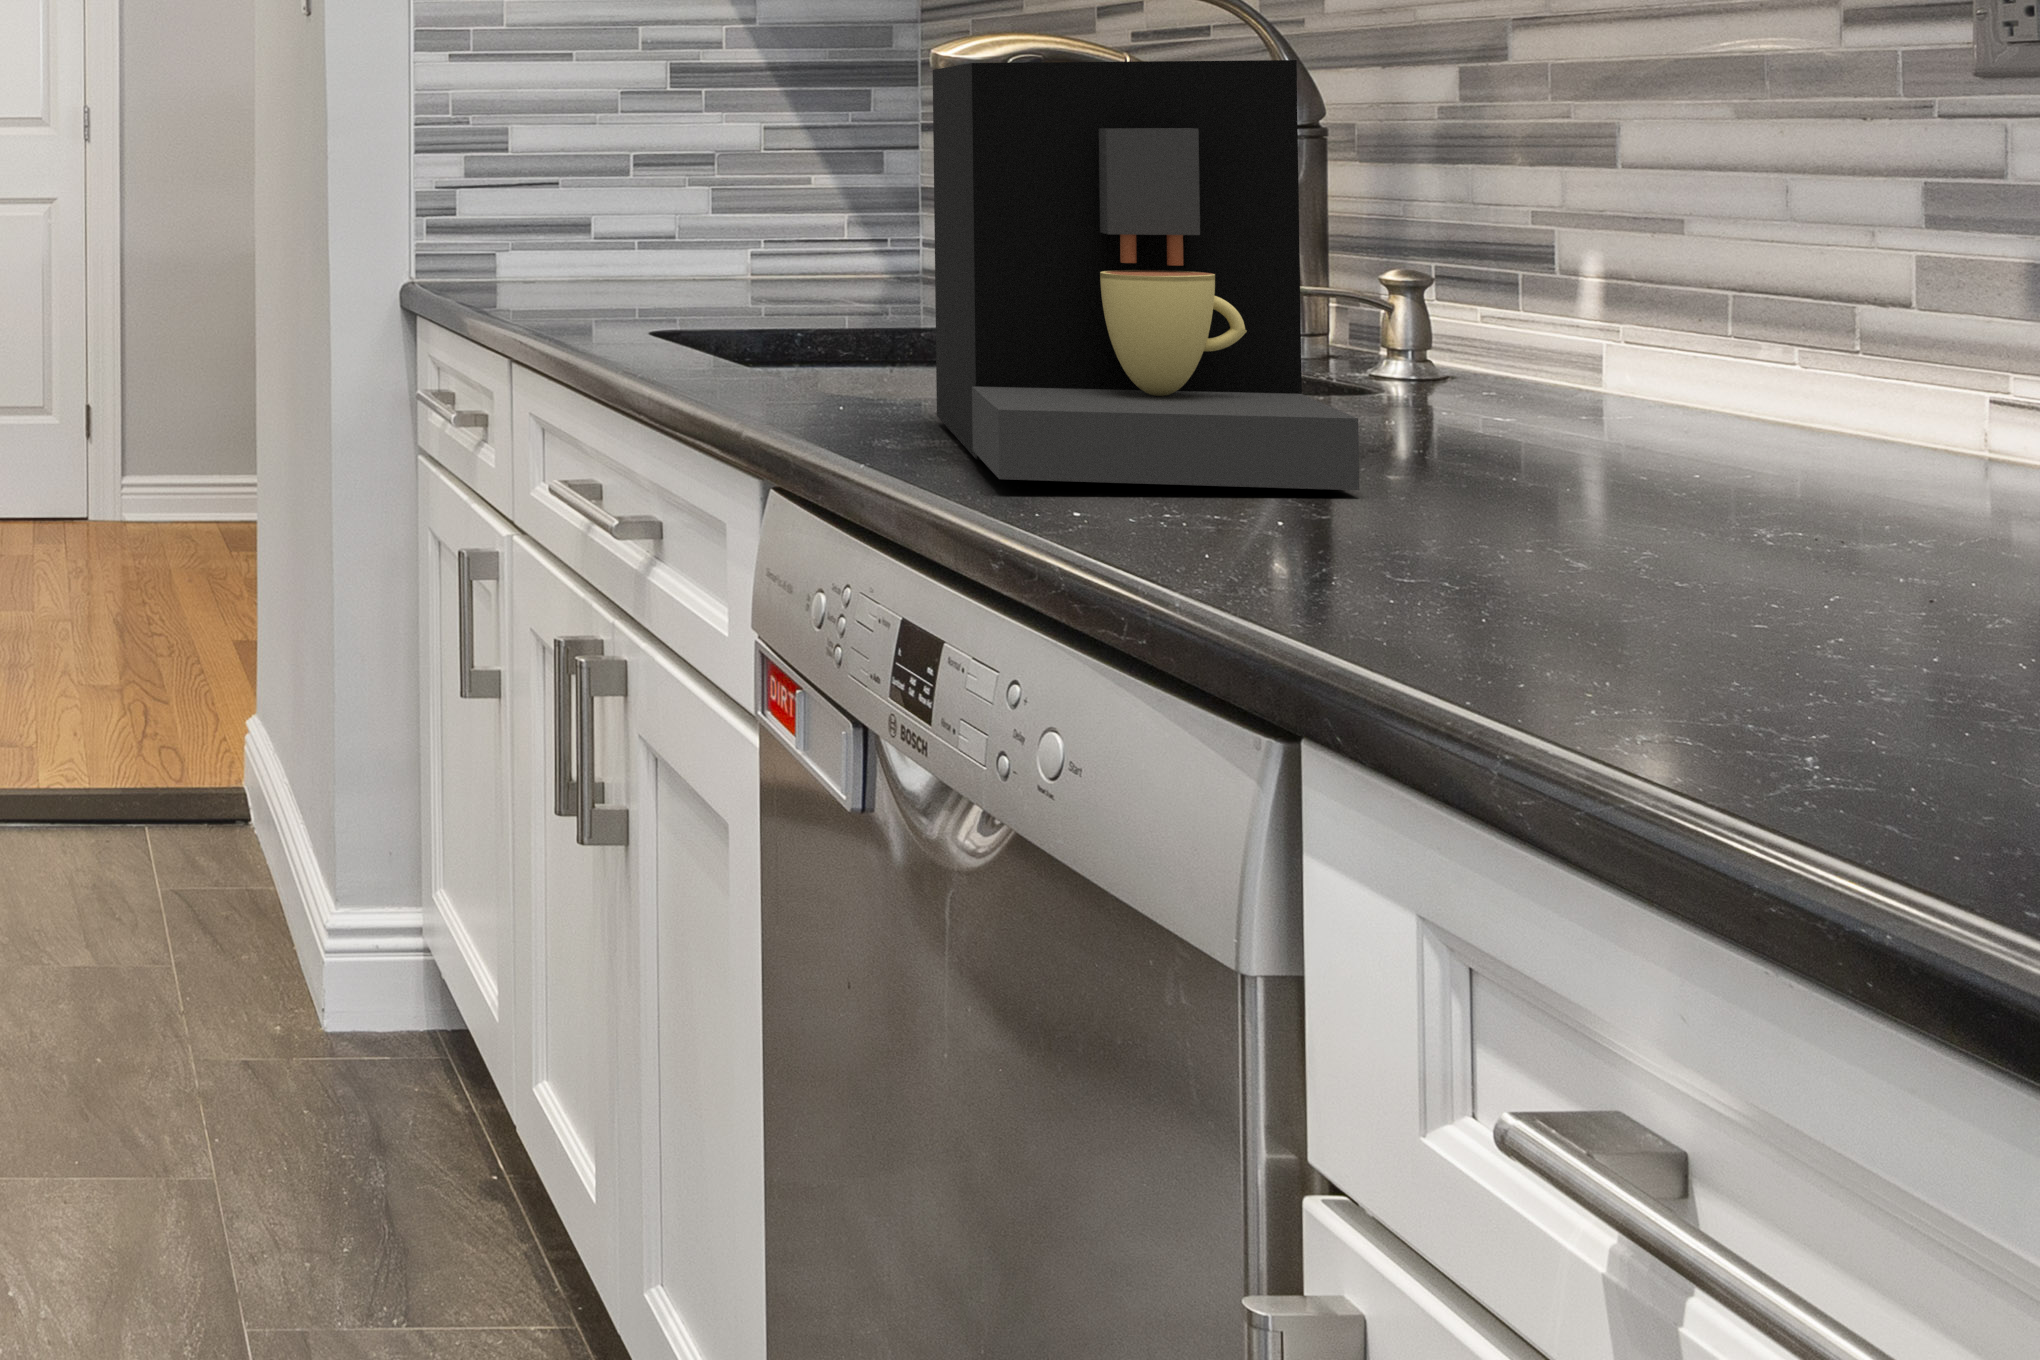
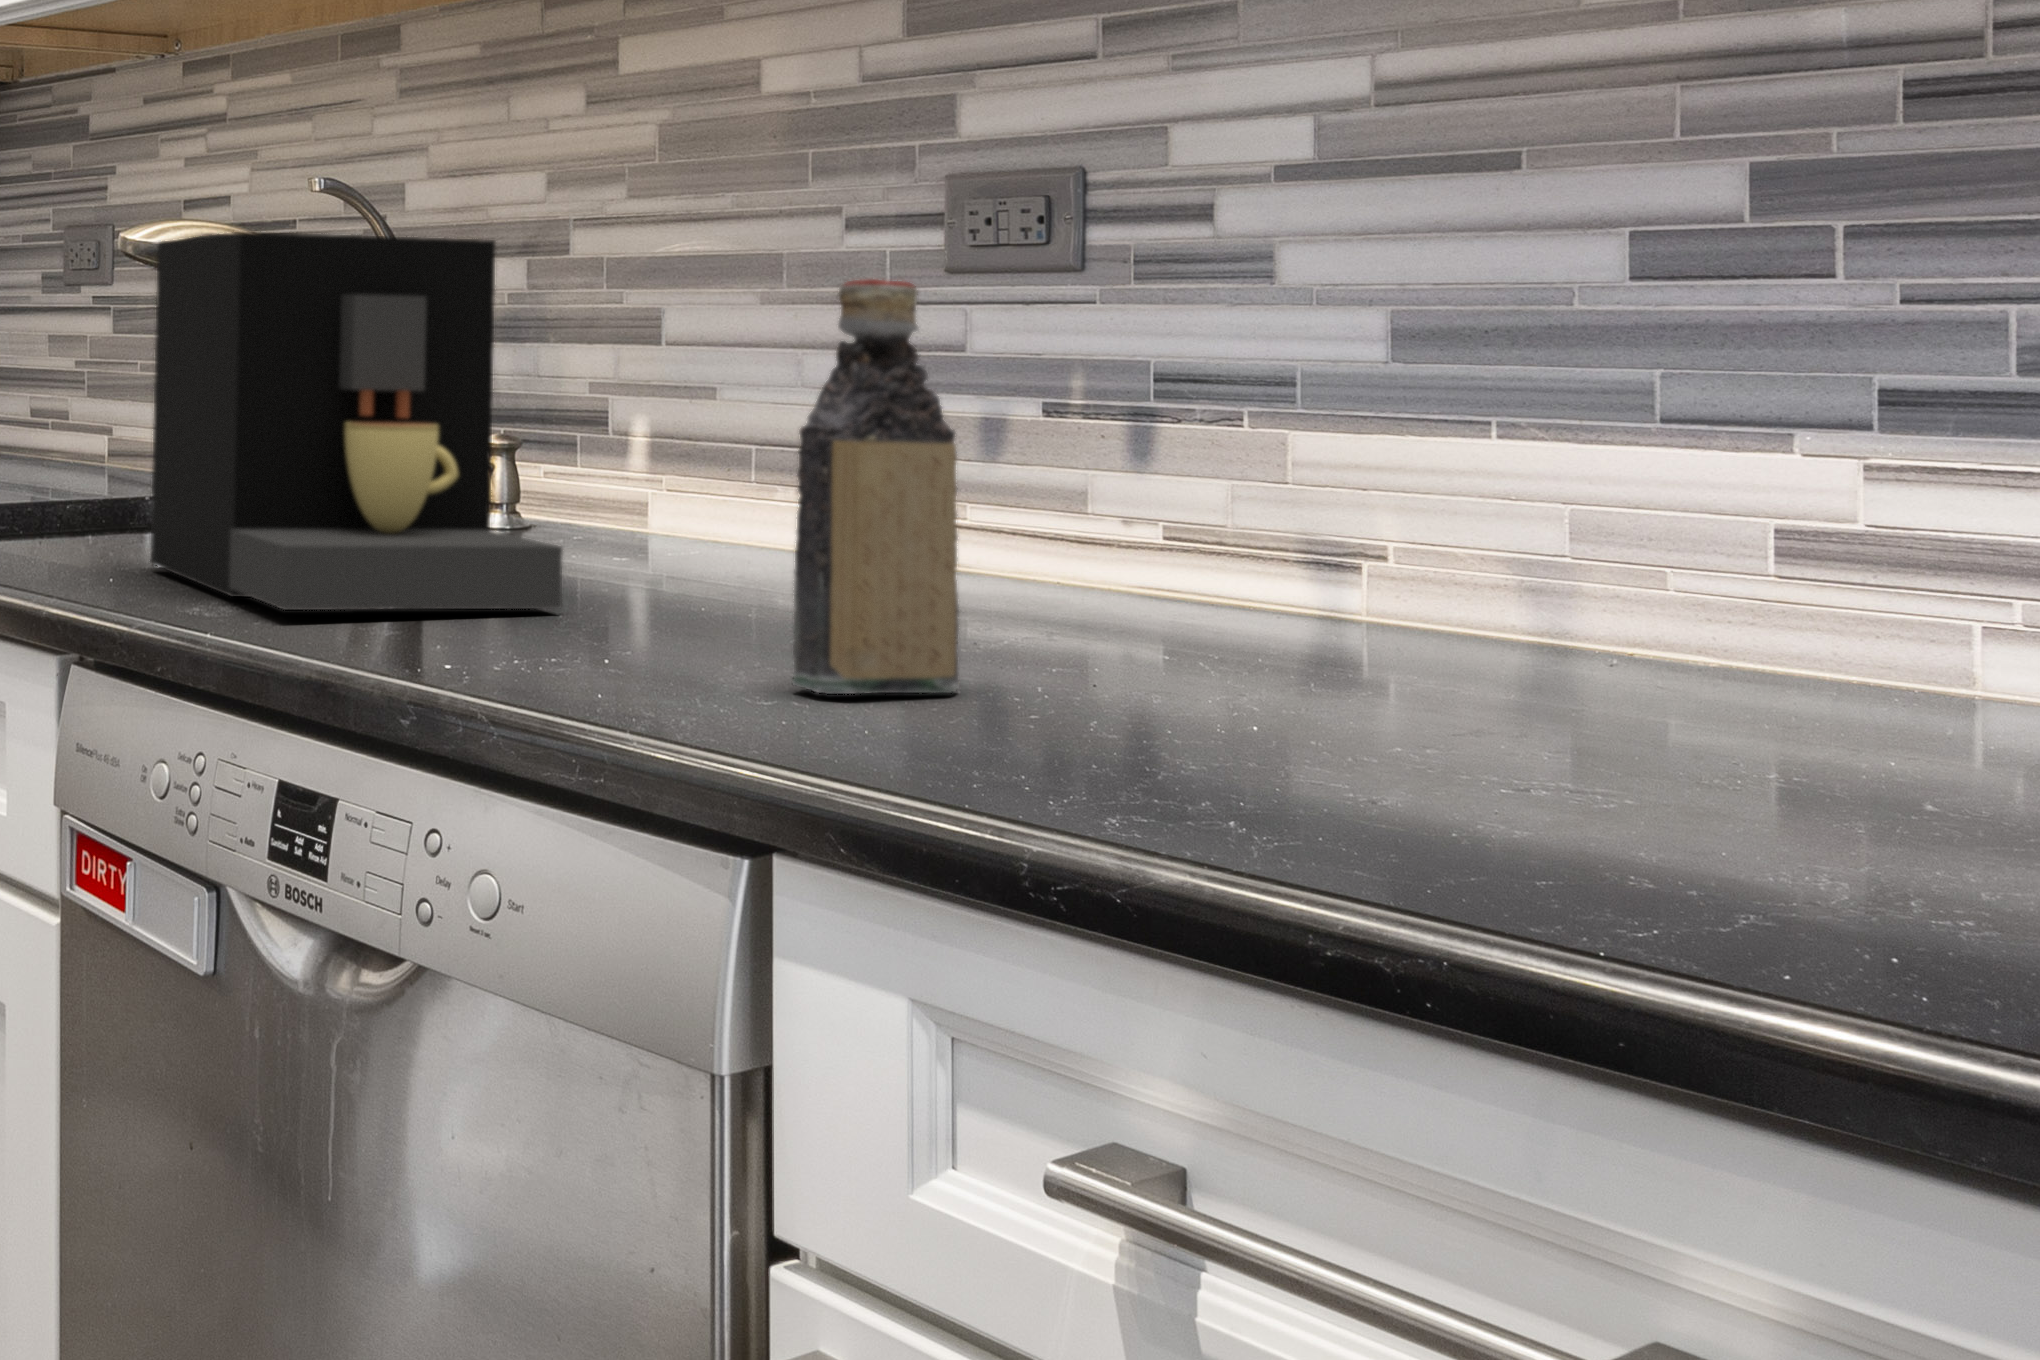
bottle: none [1519,118,1763,630] -> present [792,279,959,694]

